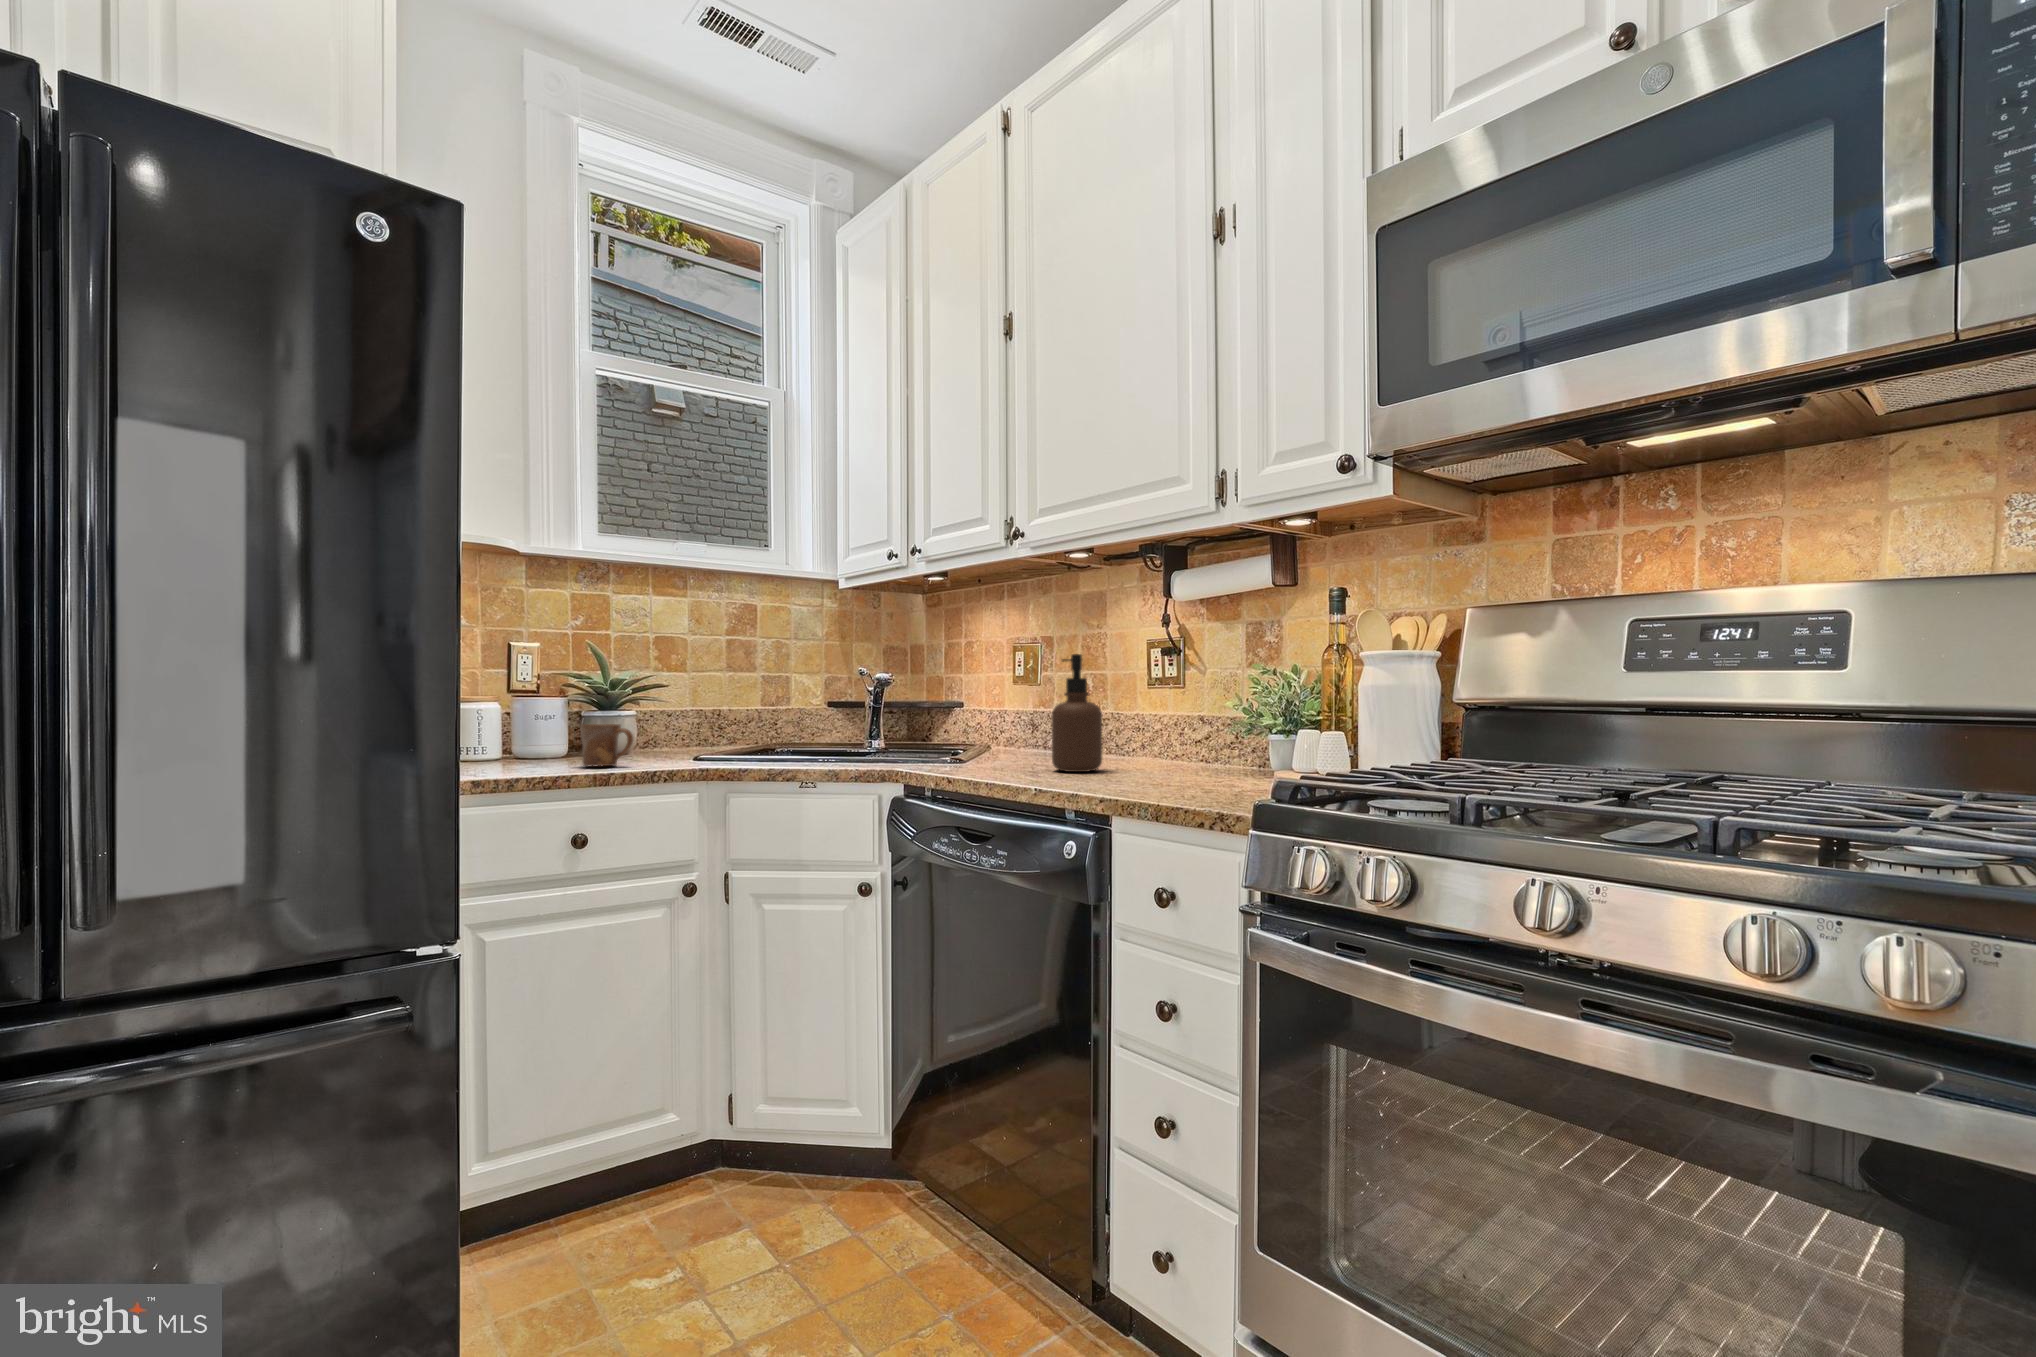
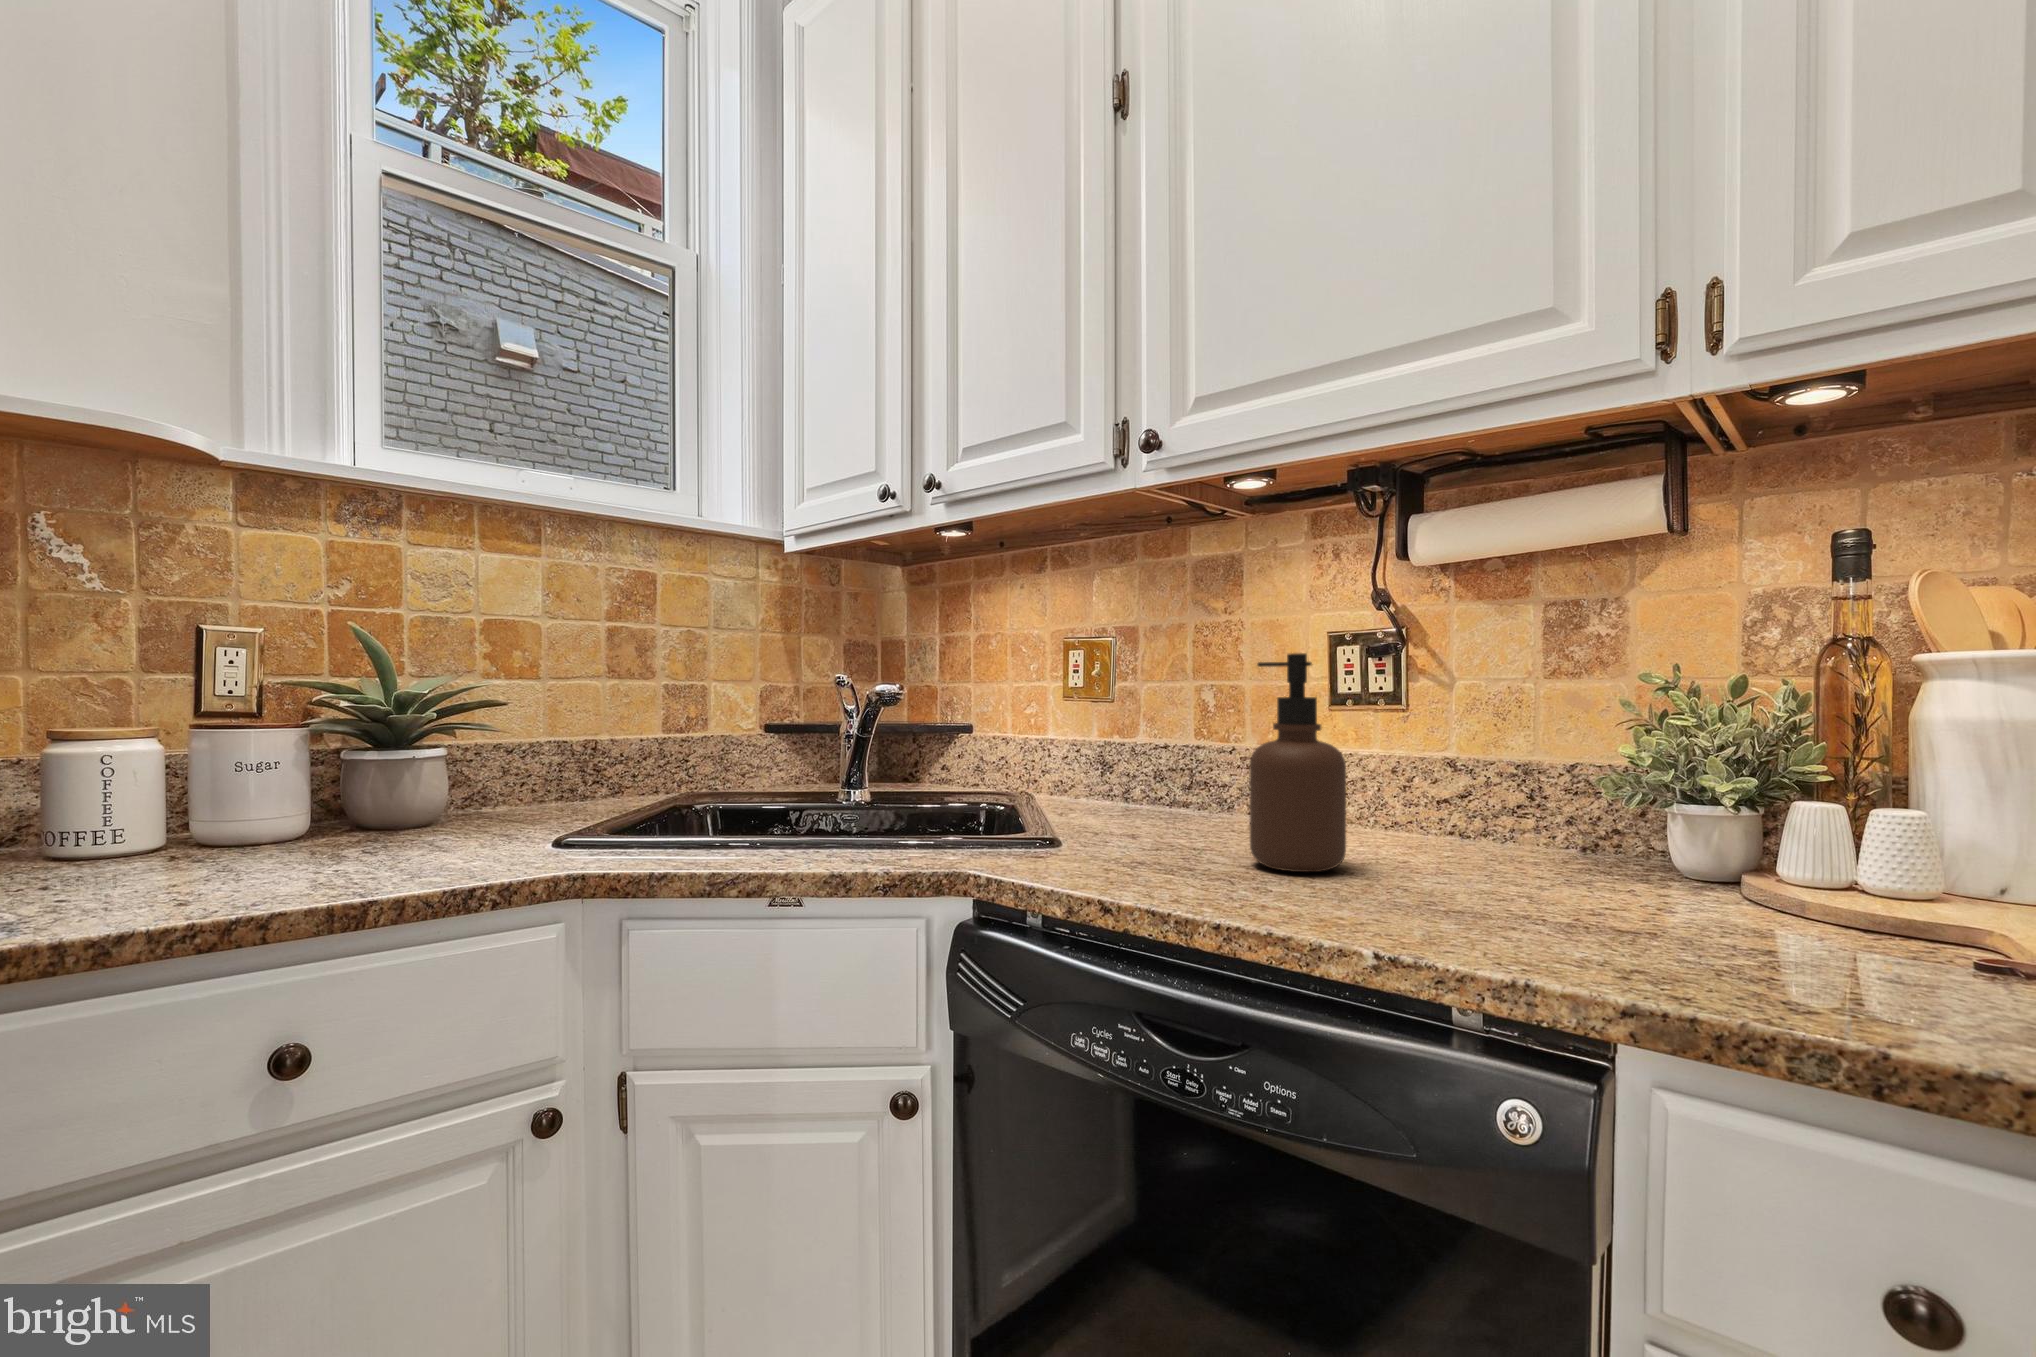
mug: present [580,724,633,766] -> none [310,785,429,876]

